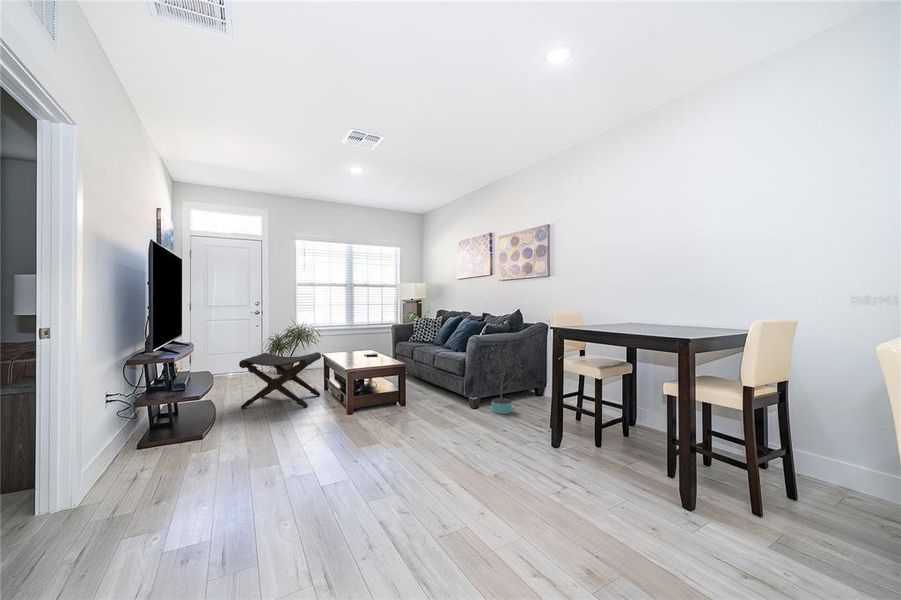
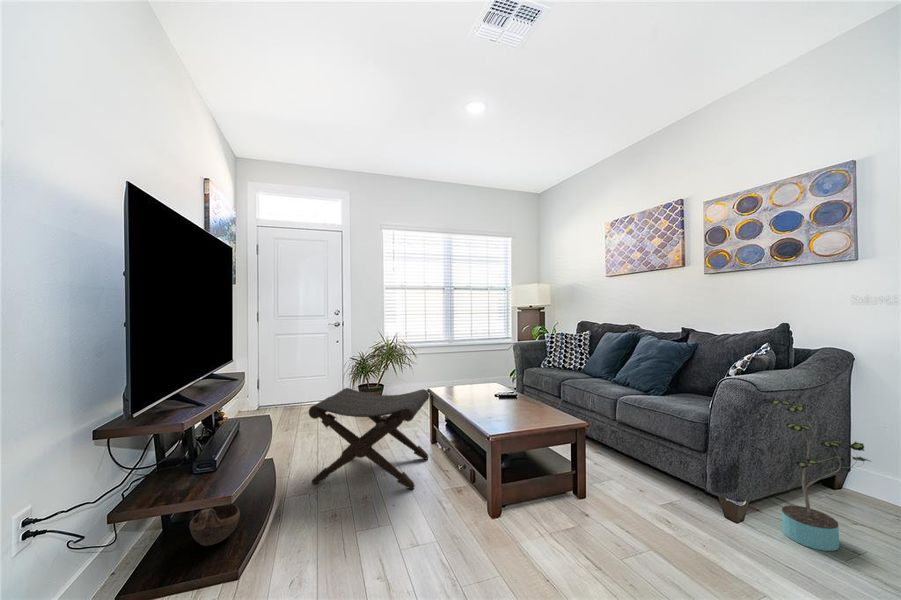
decorative bowl: none [172,396,201,427] -> present [190,503,240,546]

